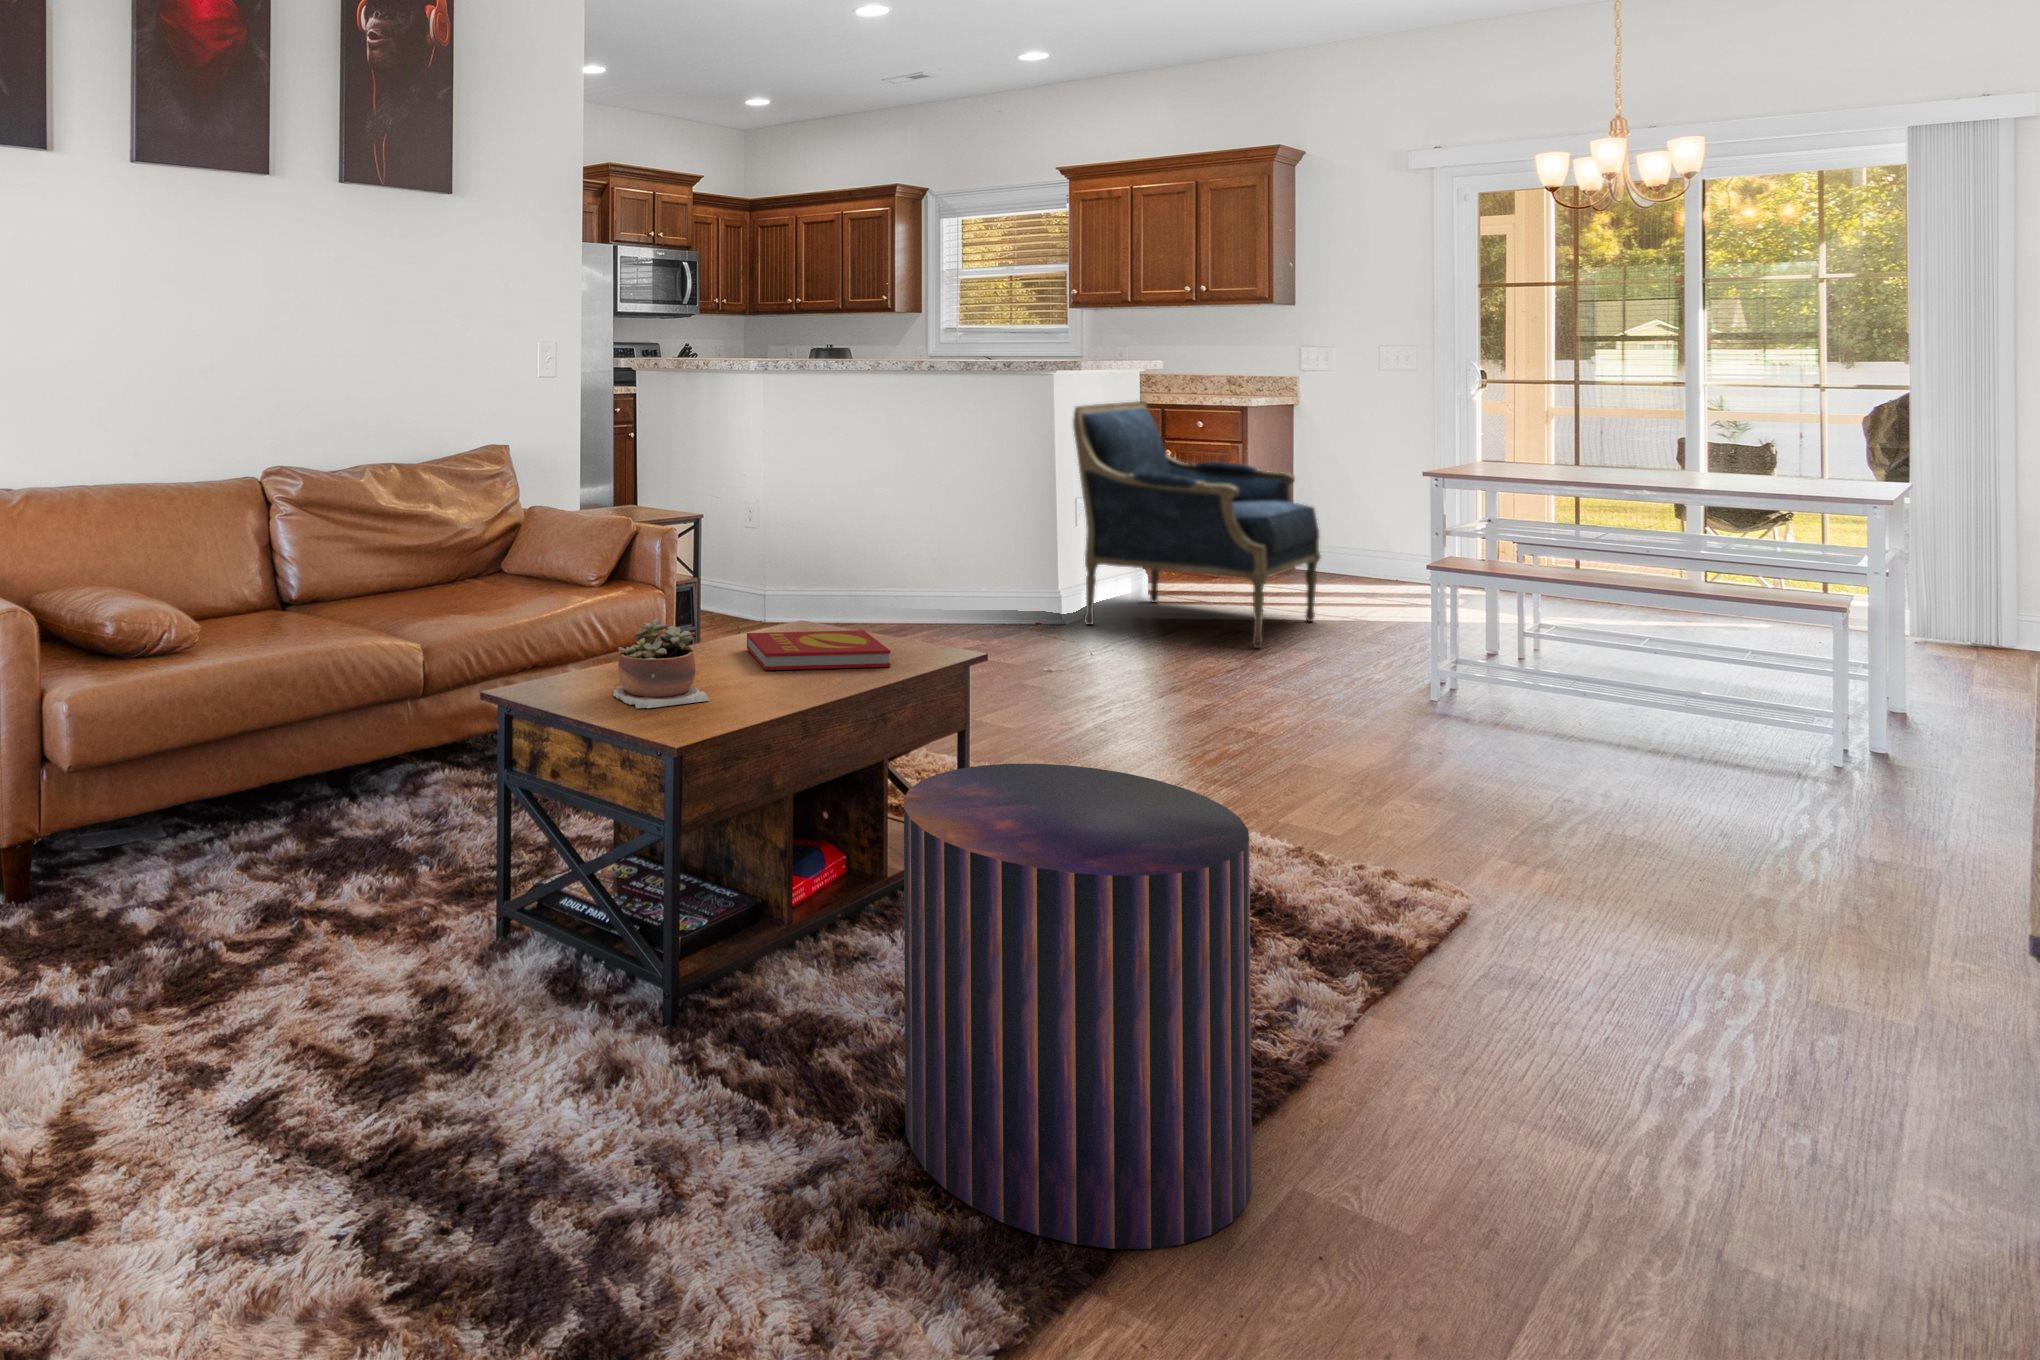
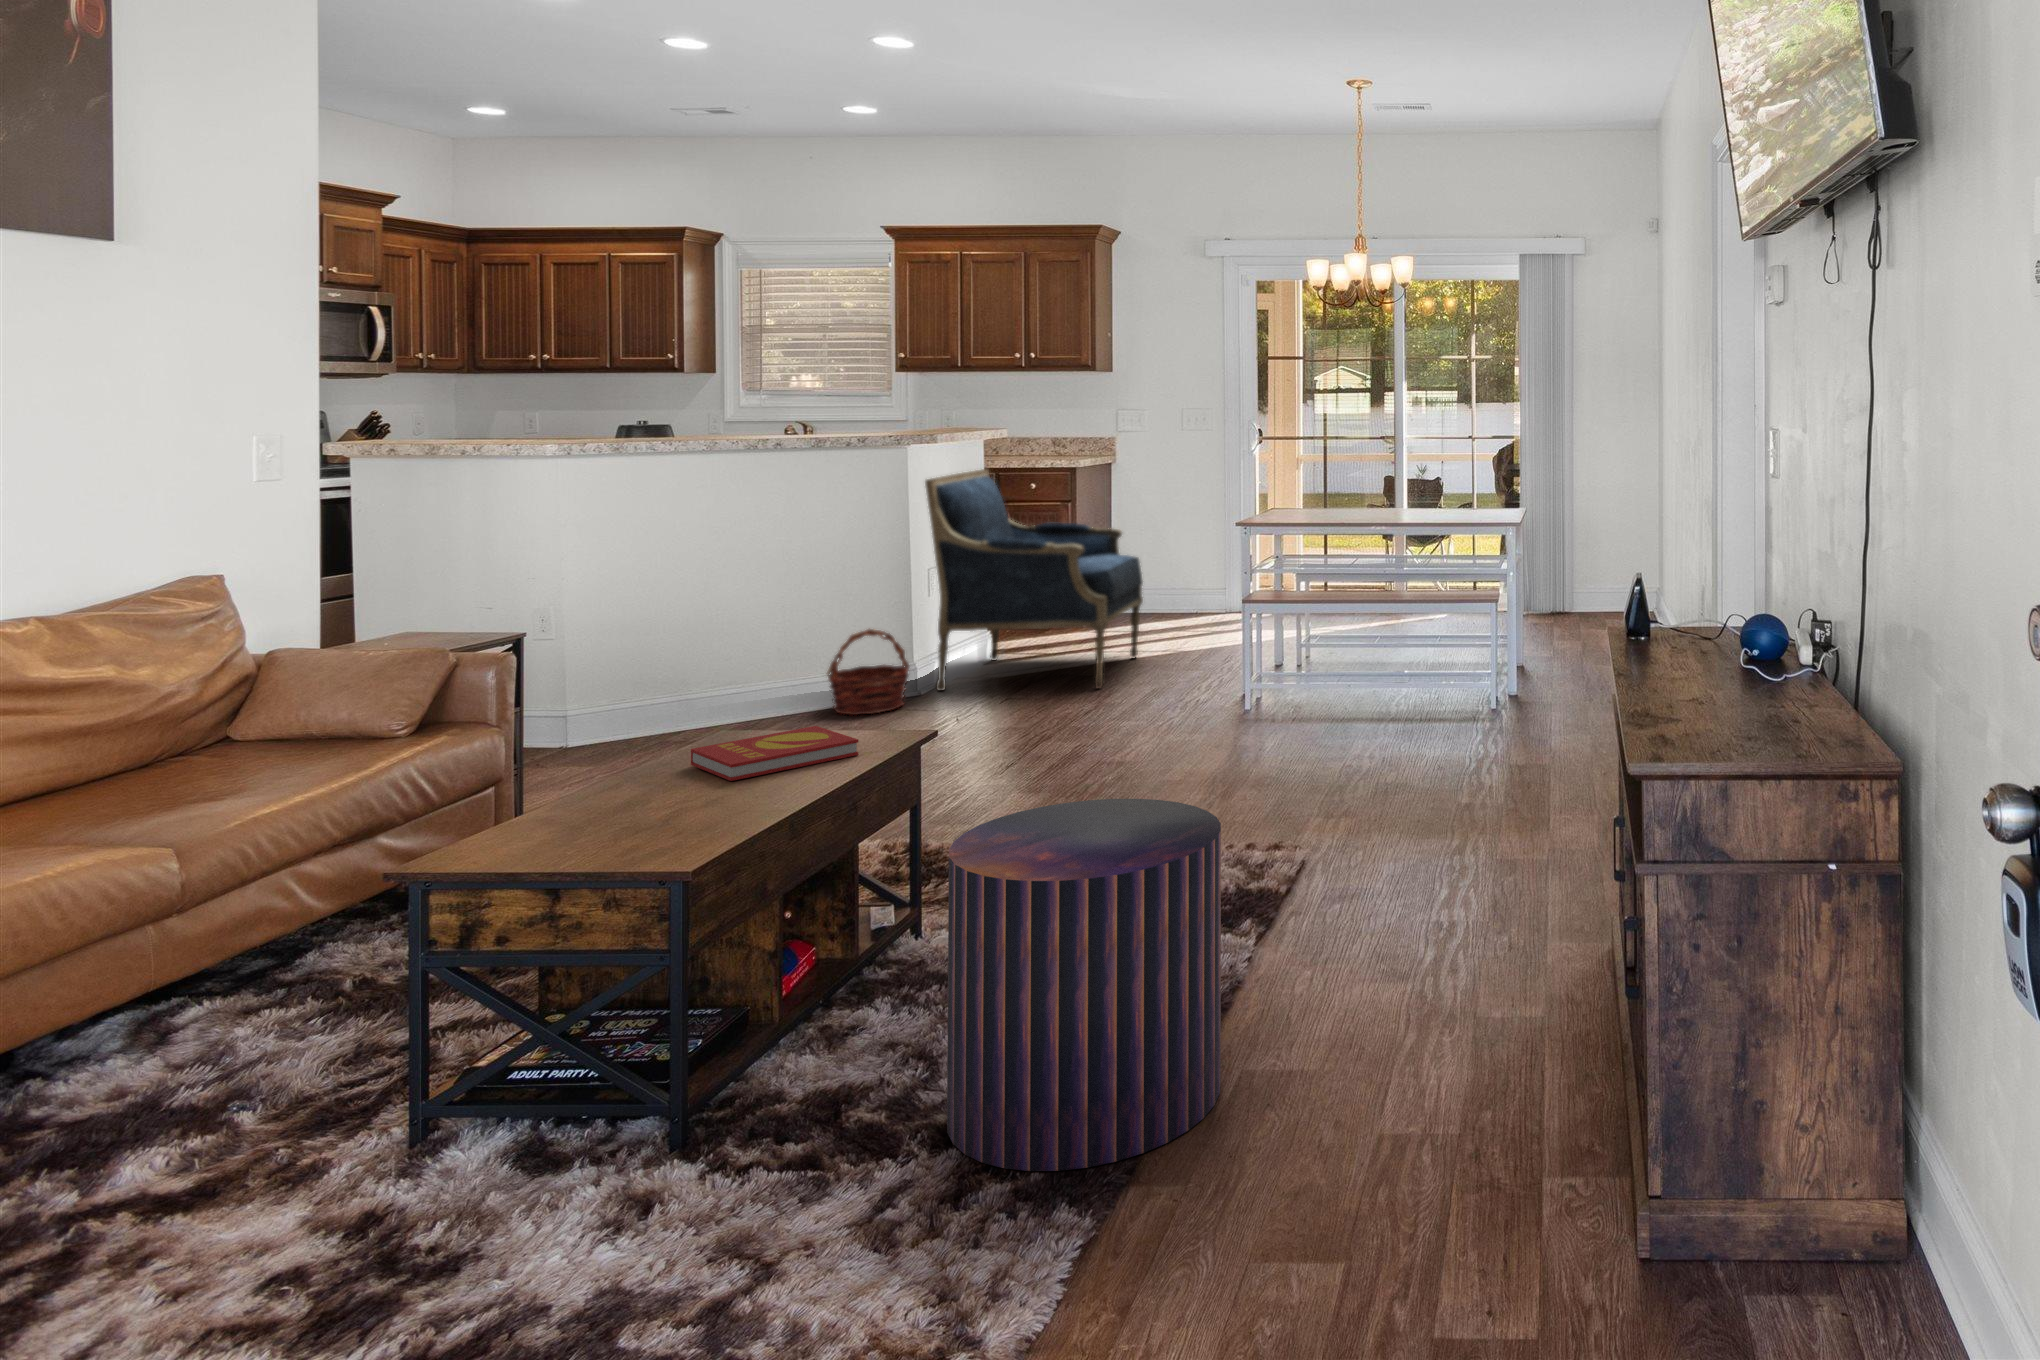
basket: none [974,551,1055,637] -> present [827,629,909,715]
succulent plant: present [609,619,710,709] -> none [565,747,695,844]

